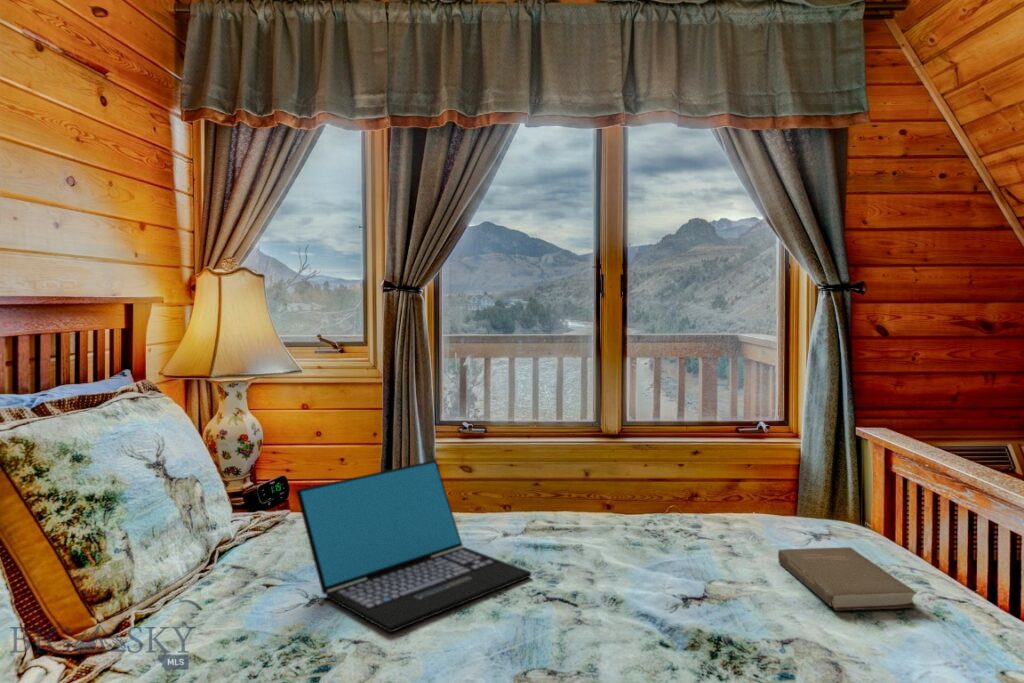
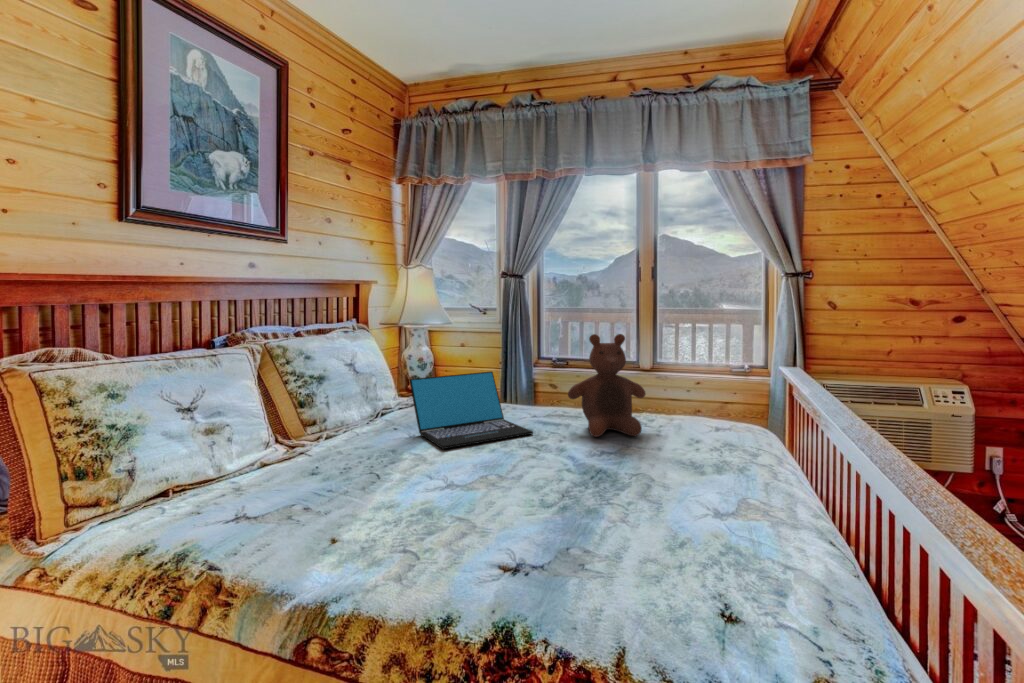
stuffed bear: none [579,392,713,575] -> present [568,334,646,437]
book: present [778,547,917,610] -> none [686,429,754,461]

